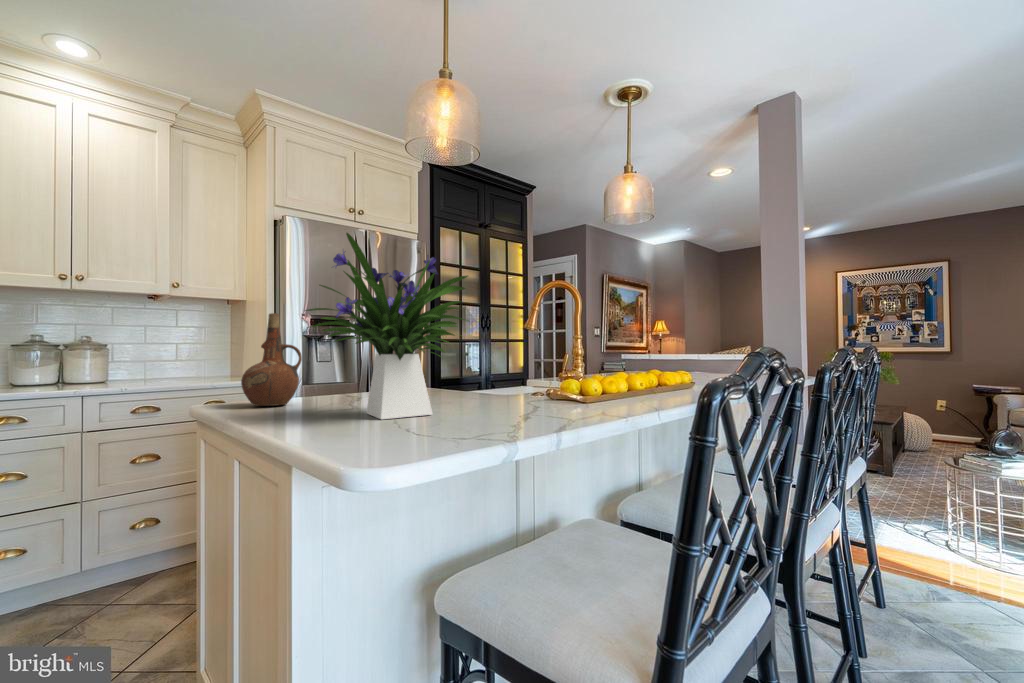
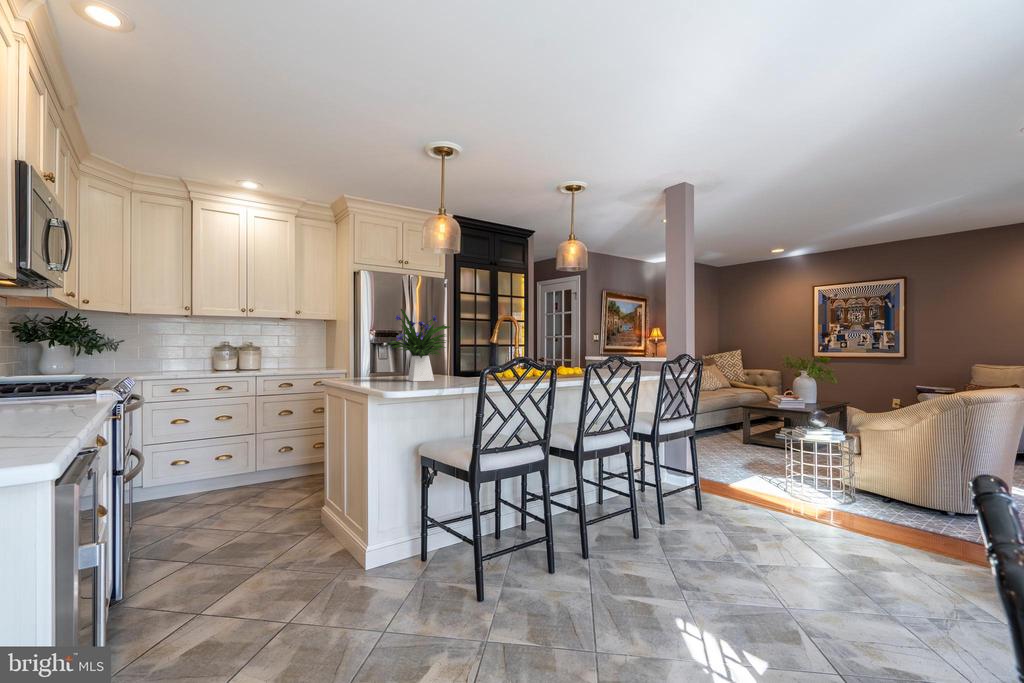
ceramic pitcher: present [241,313,302,406] -> none [355,337,380,378]

